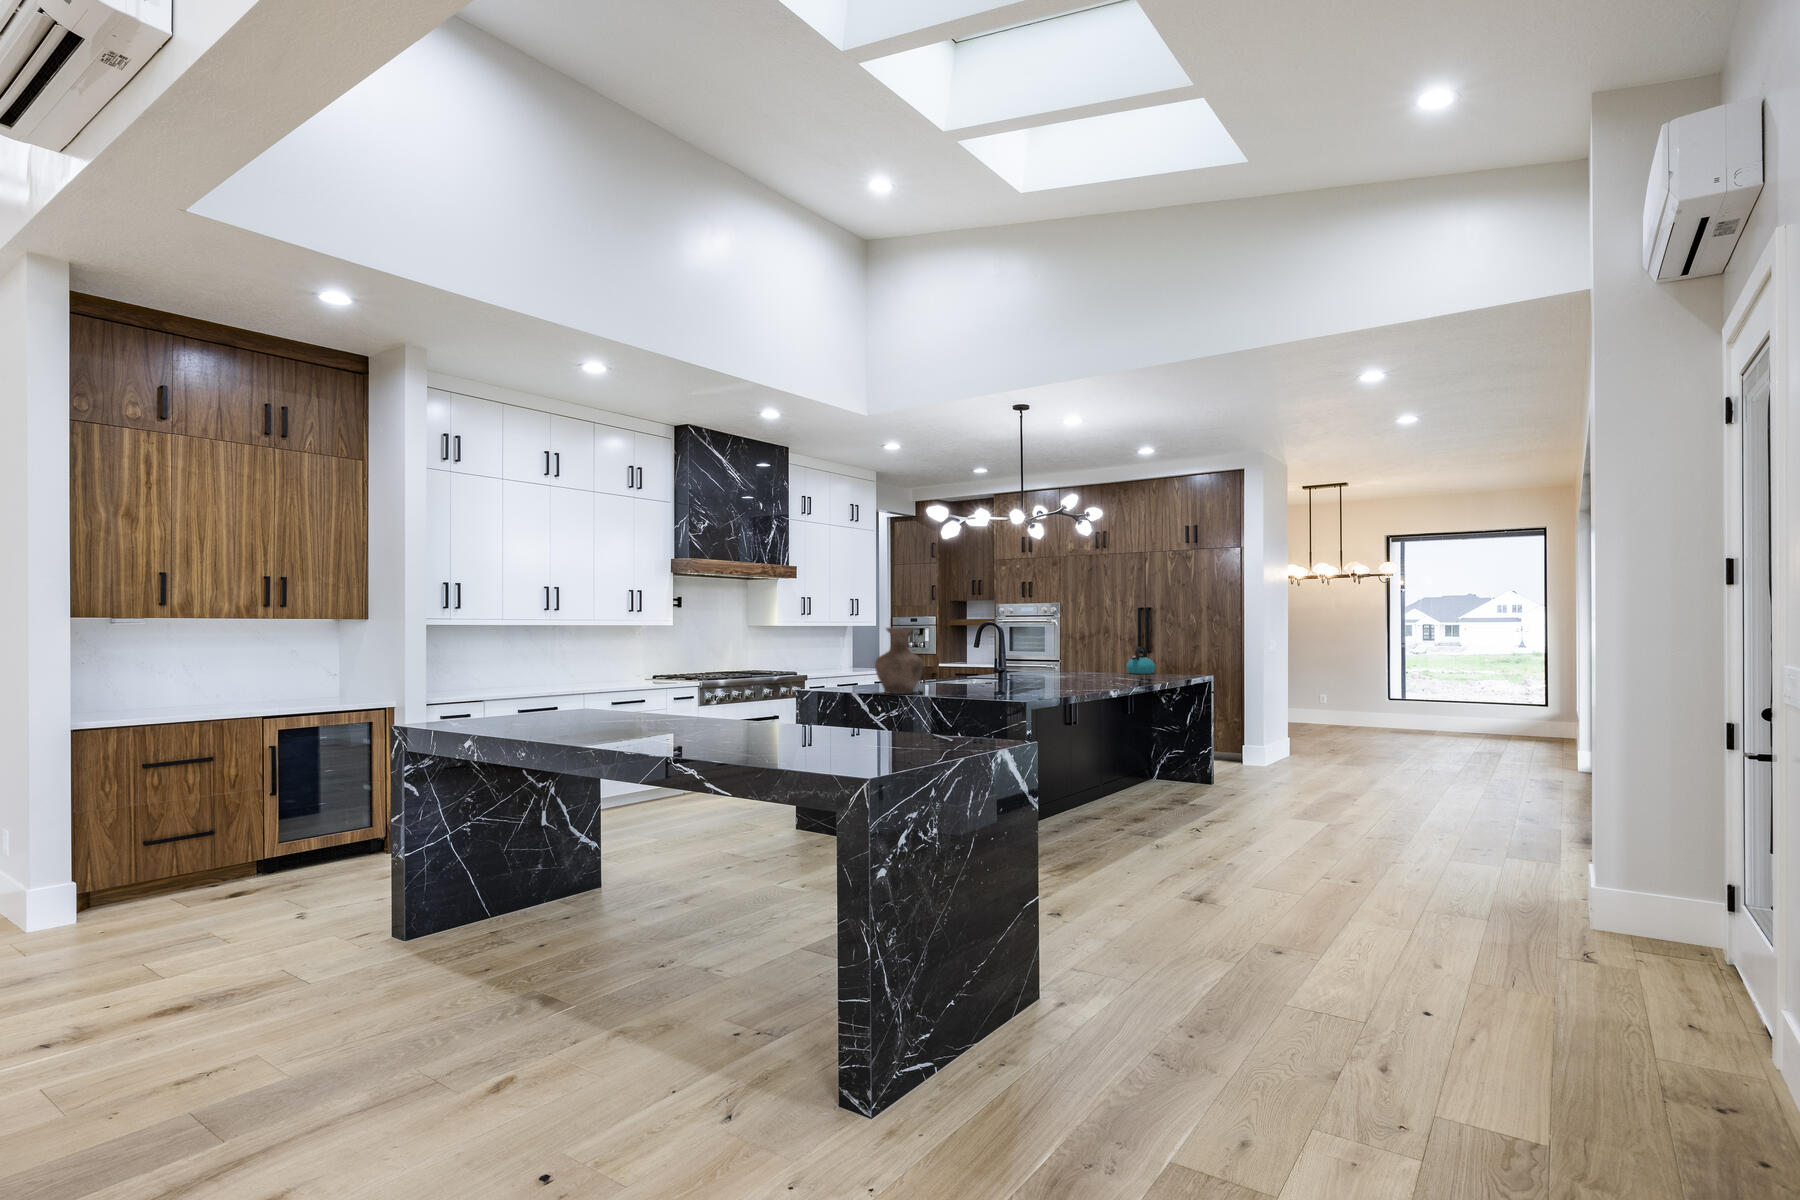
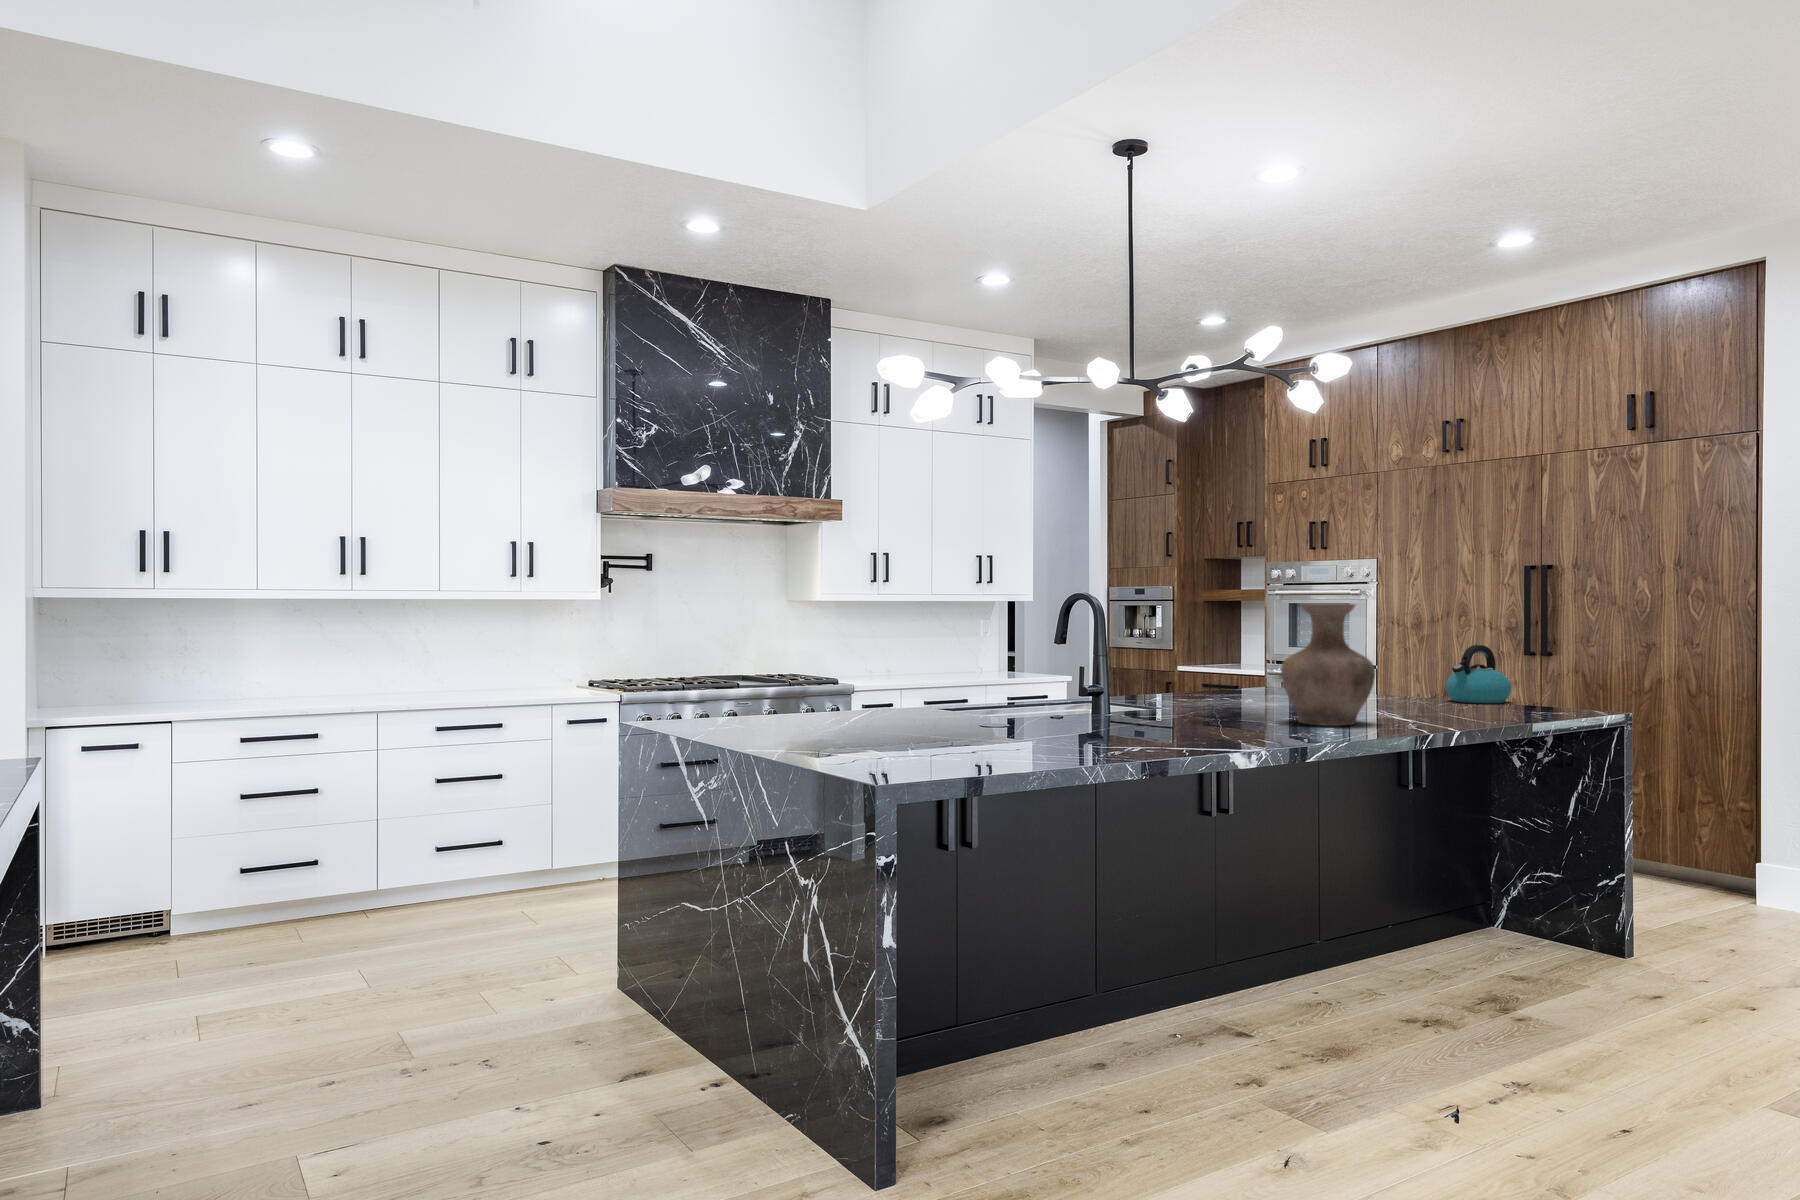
vase: present [875,627,924,694] -> present [1281,604,1375,726]

